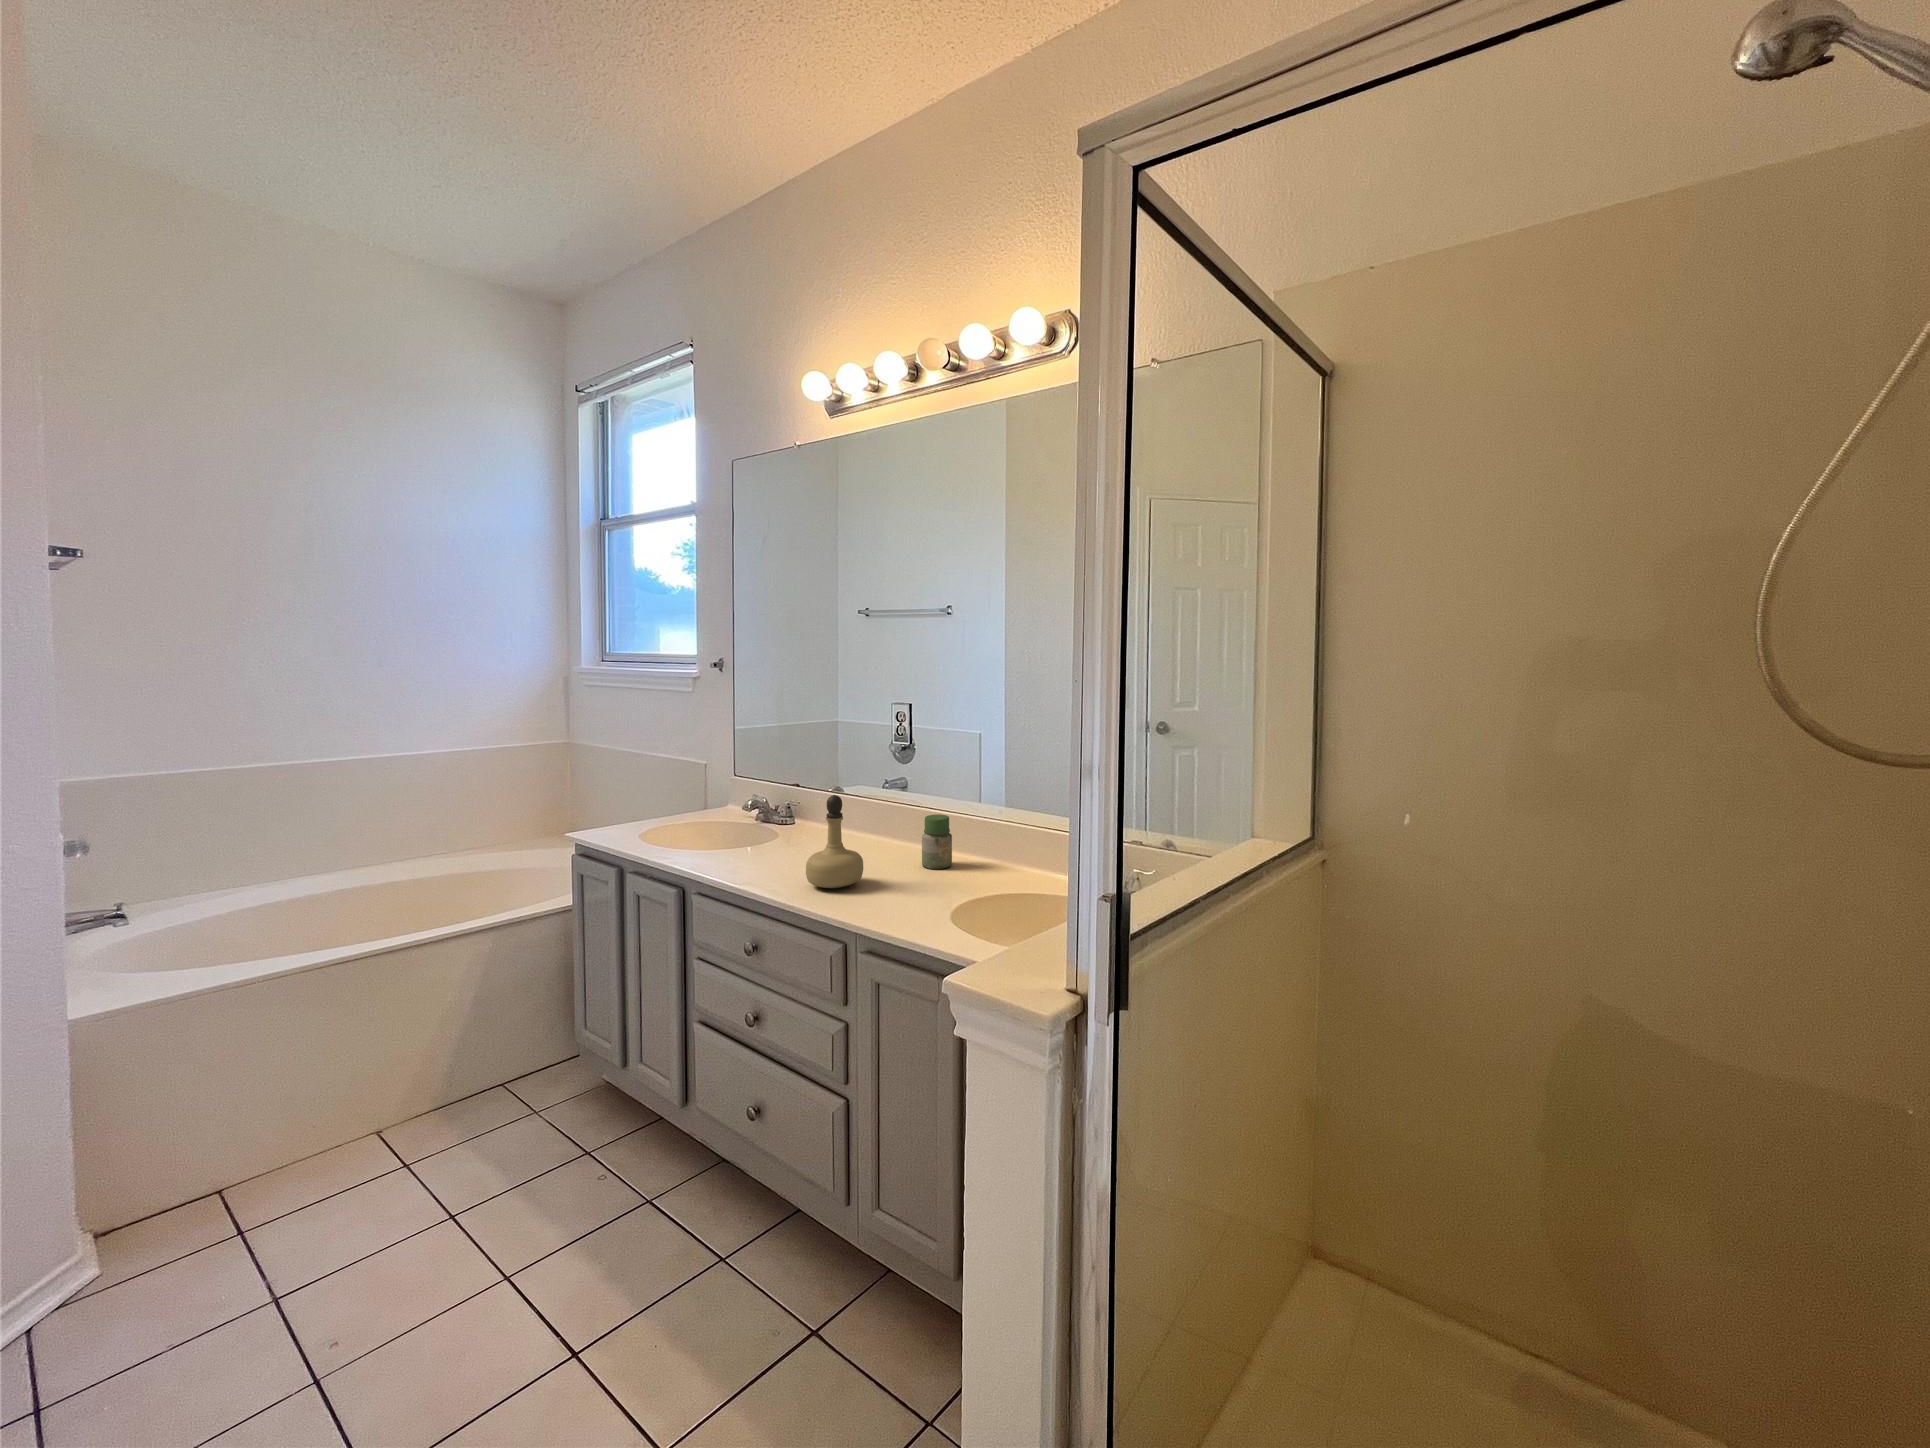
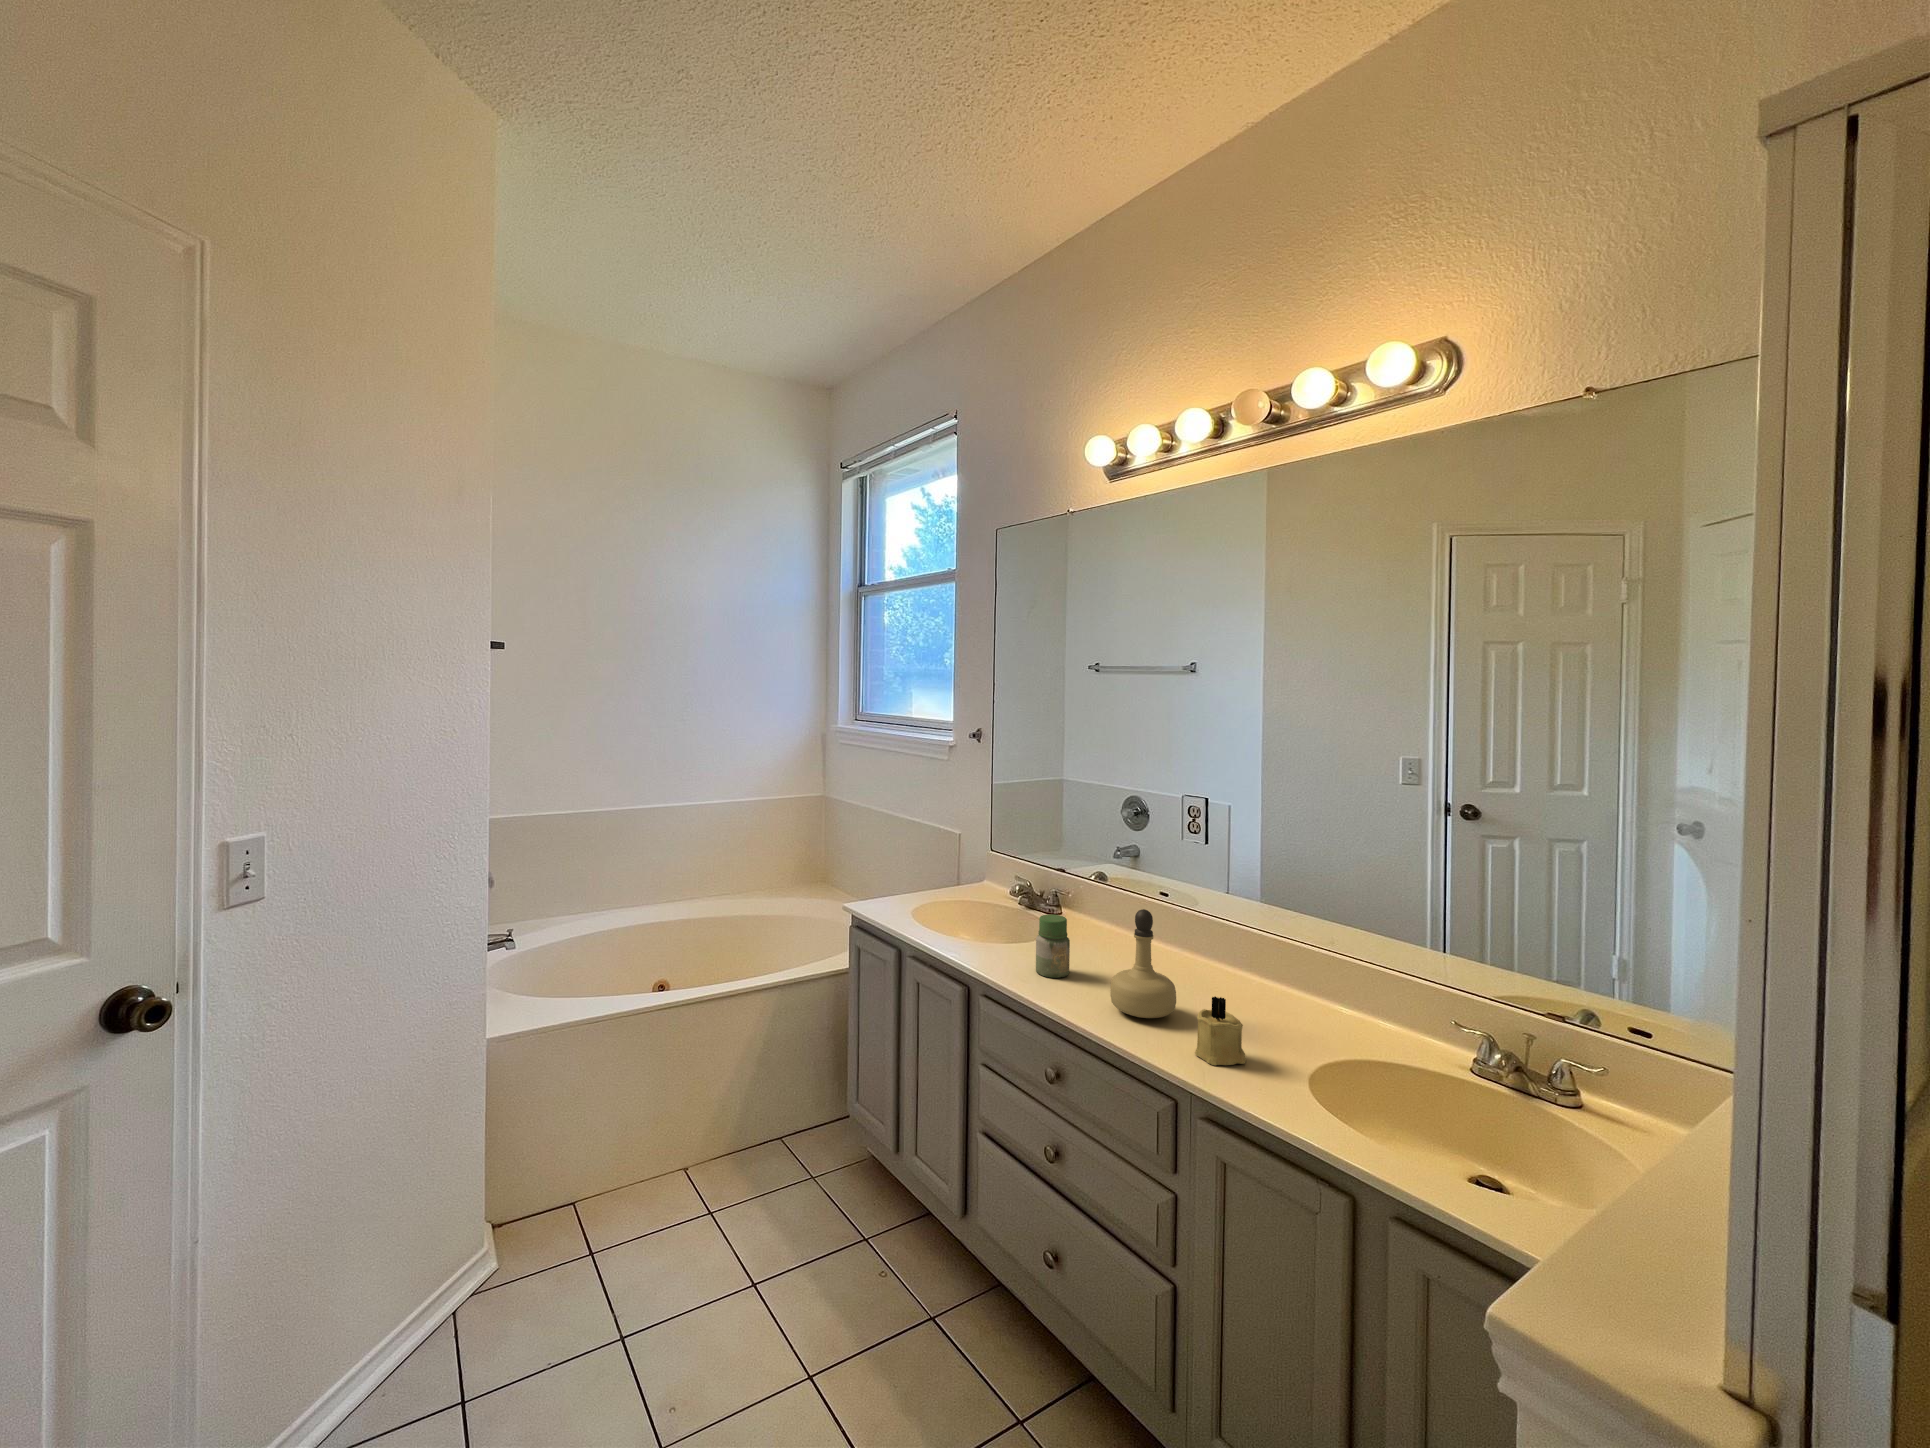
jar: present [922,814,952,869] -> present [1036,914,1070,978]
candle: none [866,857,907,914] -> present [1195,996,1246,1065]

